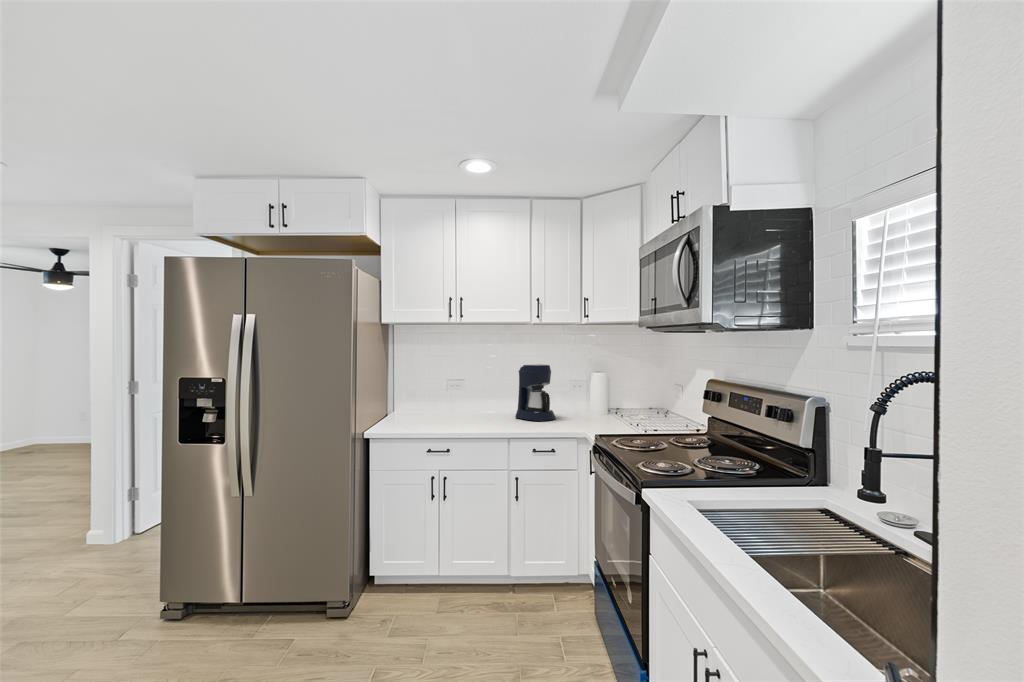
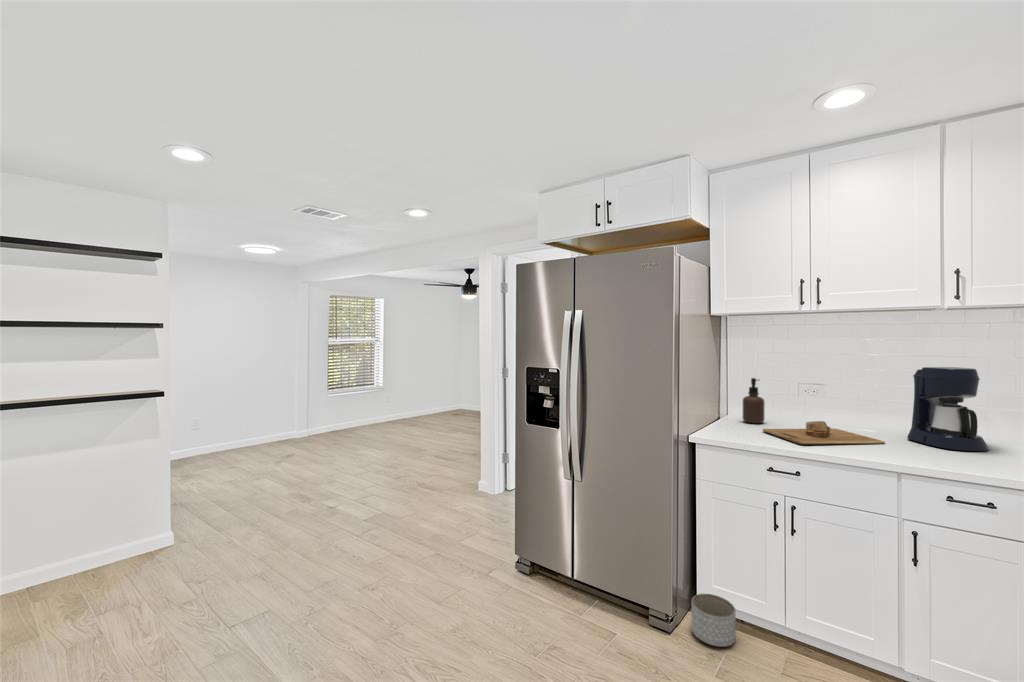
soap dispenser: none [407,379,424,418] -> present [743,378,765,423]
cutting board: none [423,410,502,429] -> present [763,421,885,445]
planter: none [366,570,402,612] -> present [691,594,736,647]

